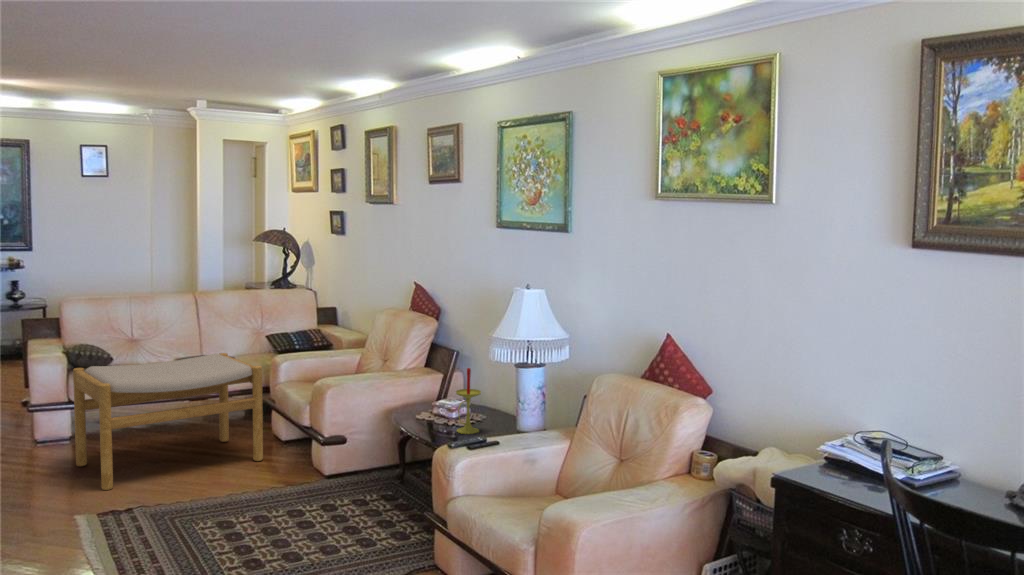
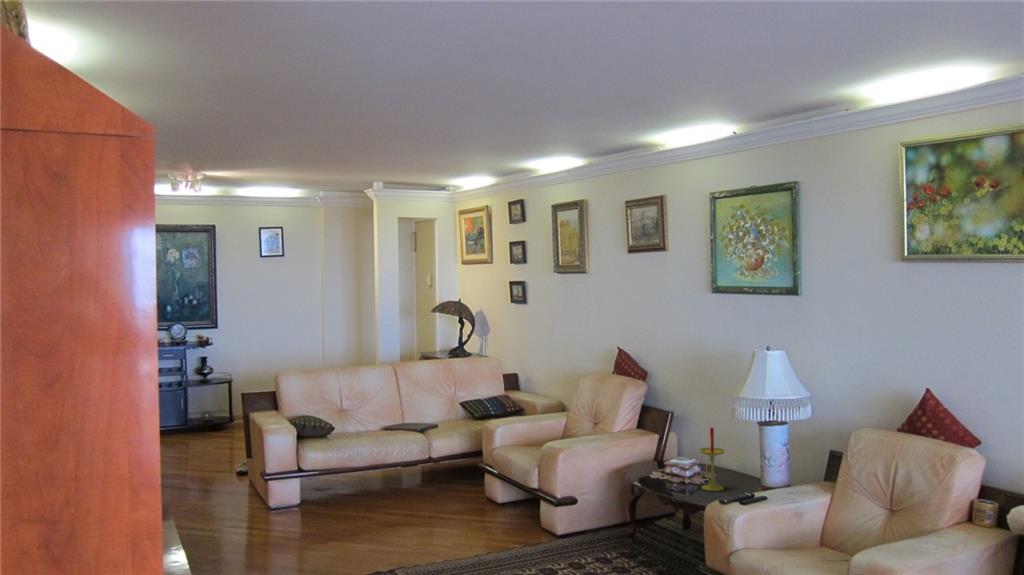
footstool: present [73,353,263,490] -> none [317,420,488,551]

